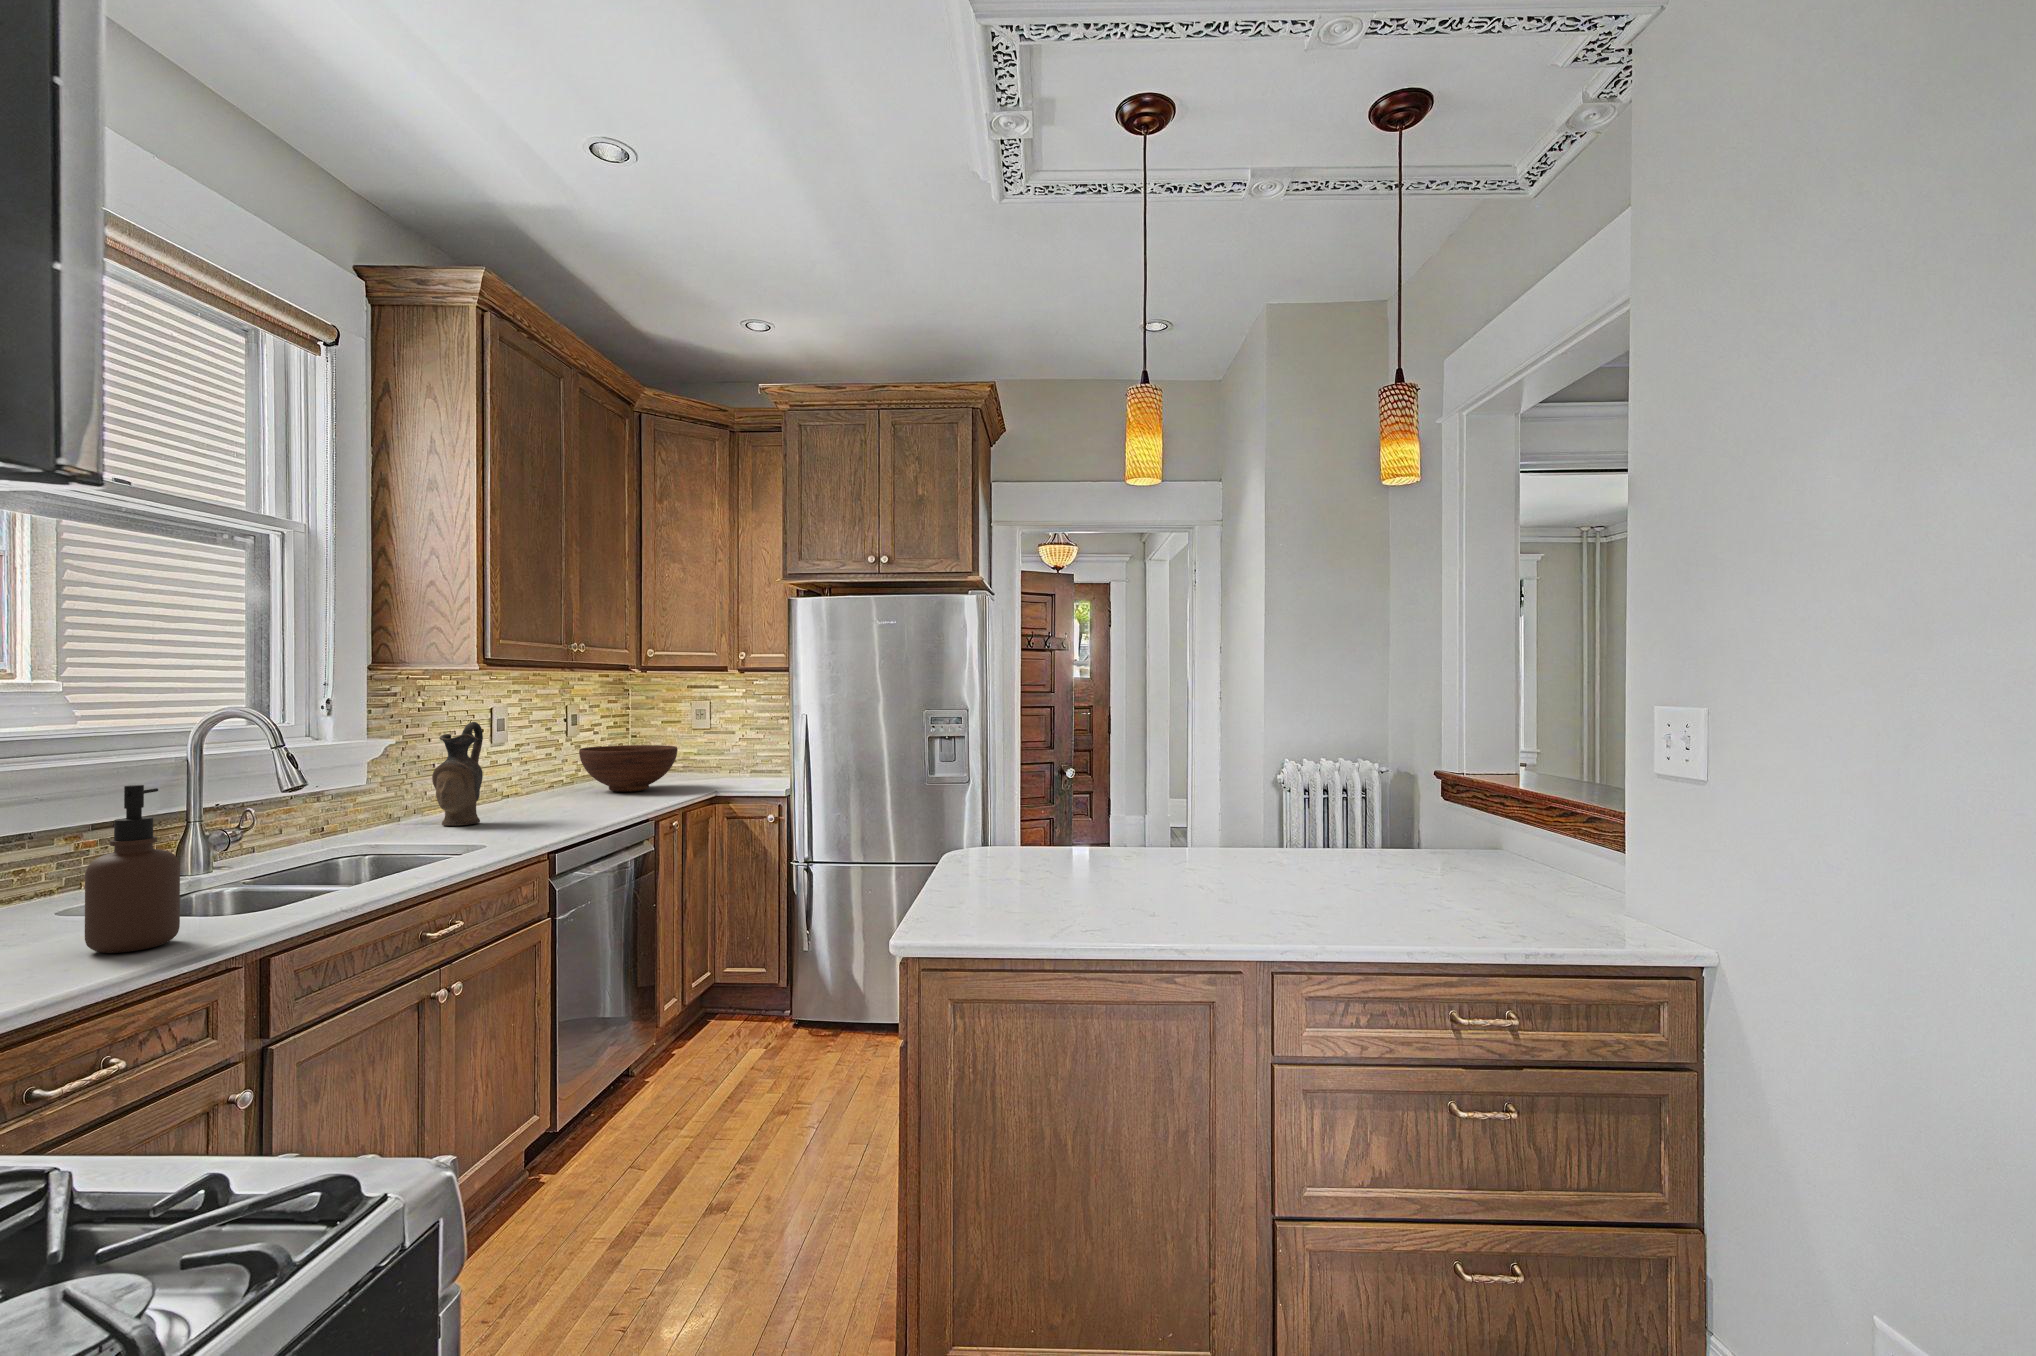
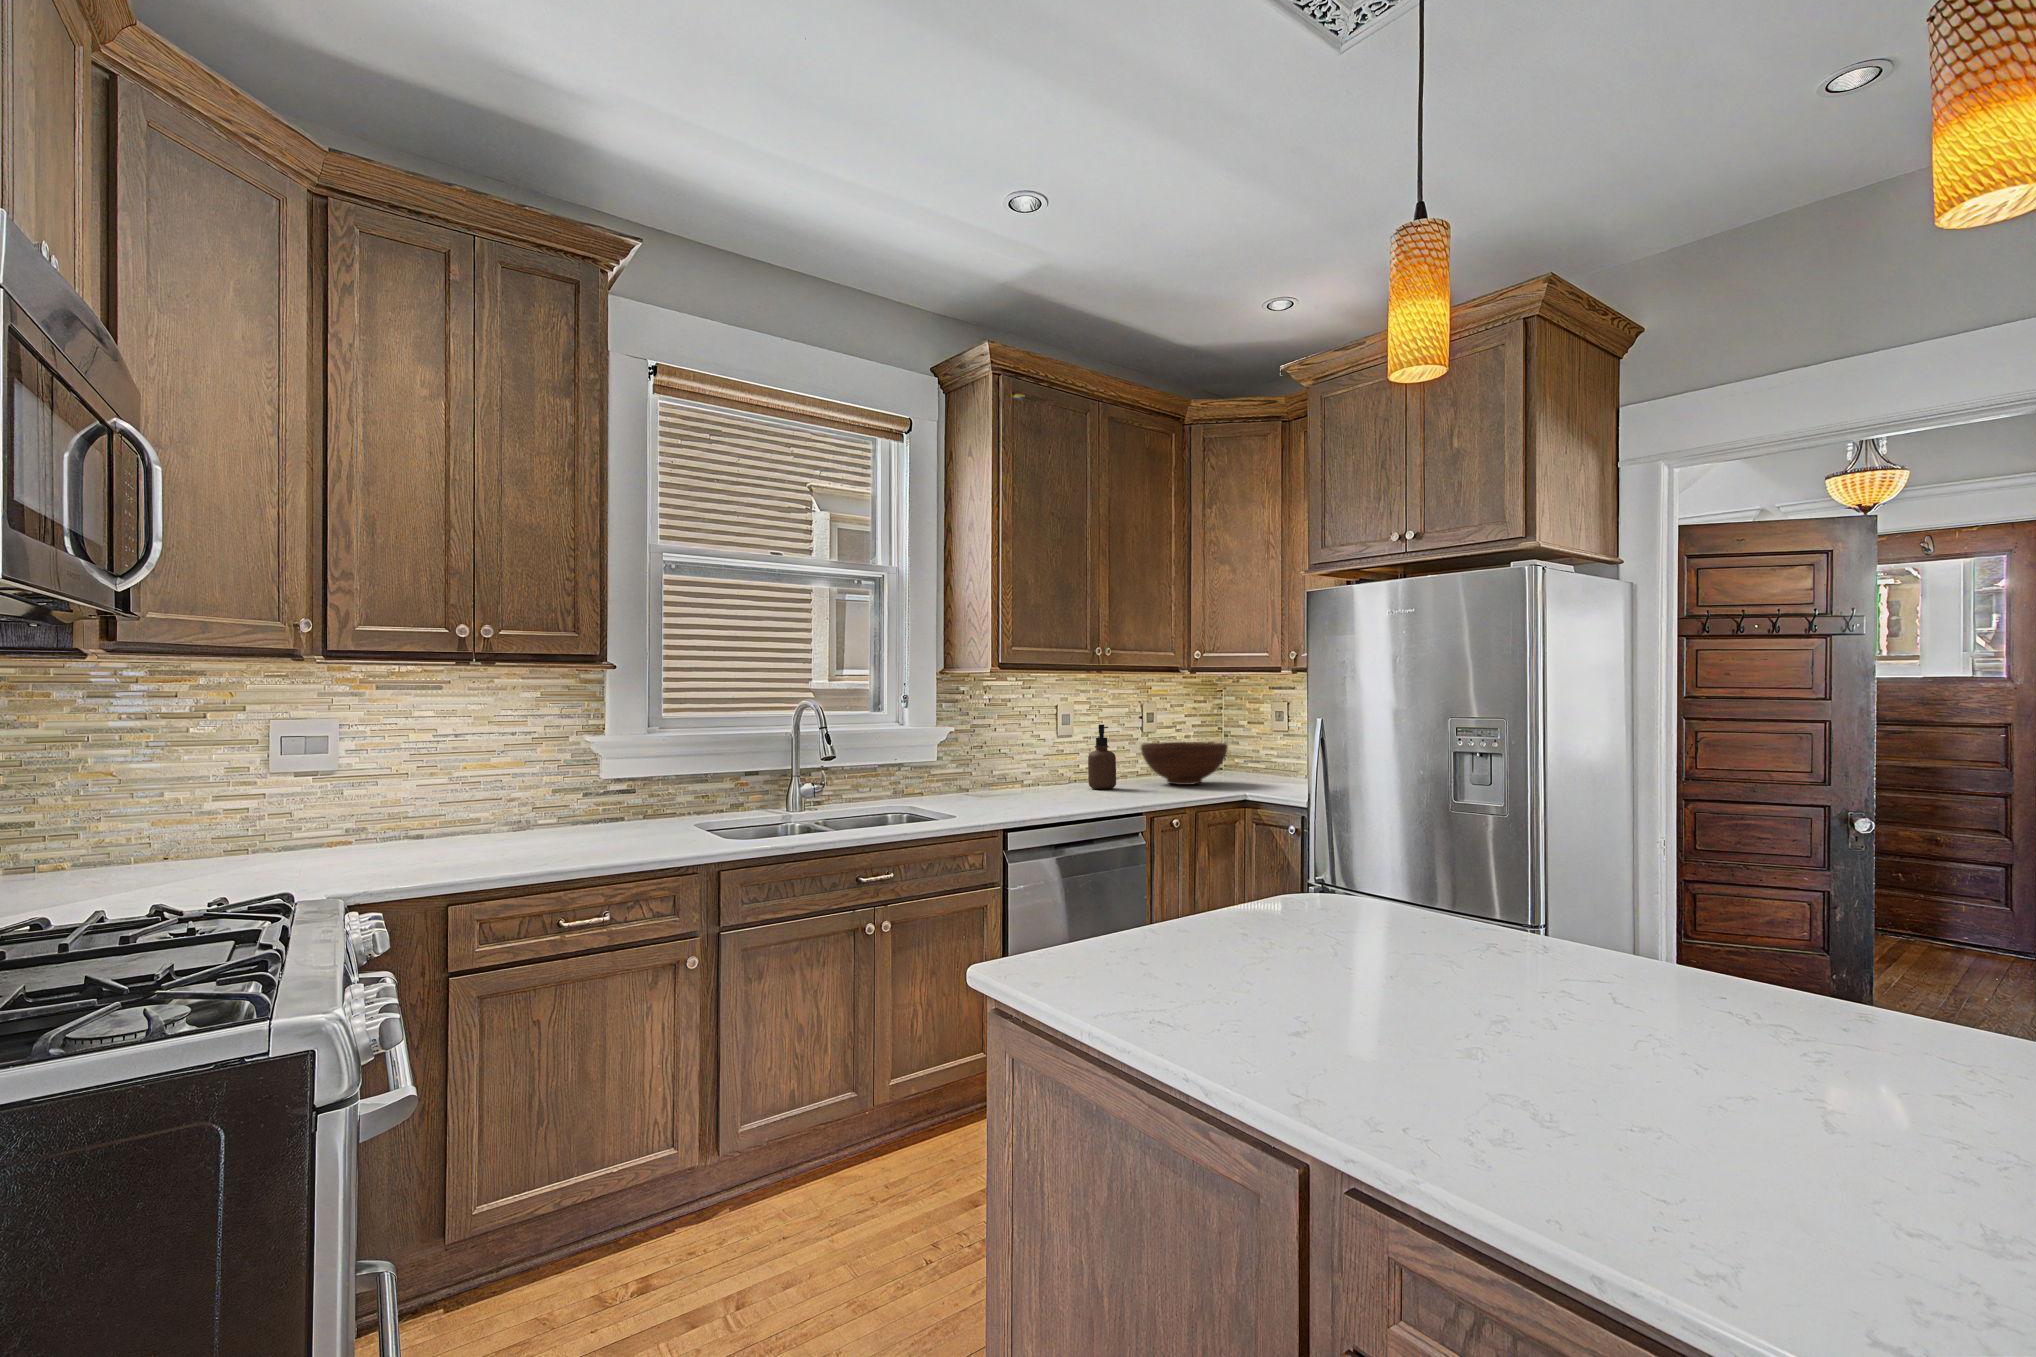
ceramic pitcher: present [432,722,483,825] -> none [986,715,1026,799]
soap dispenser: present [85,785,180,953] -> present [1088,725,1116,789]

